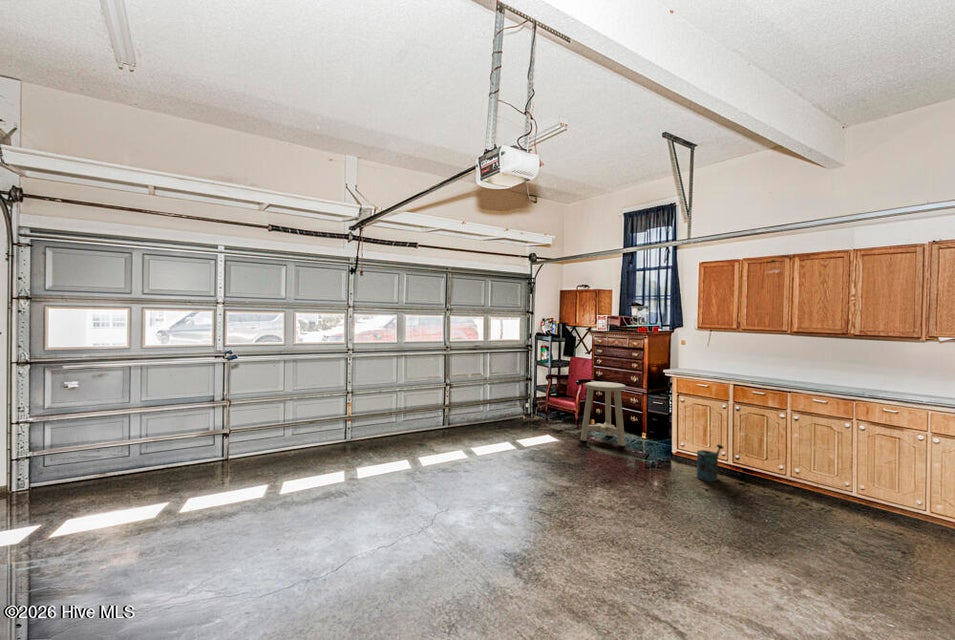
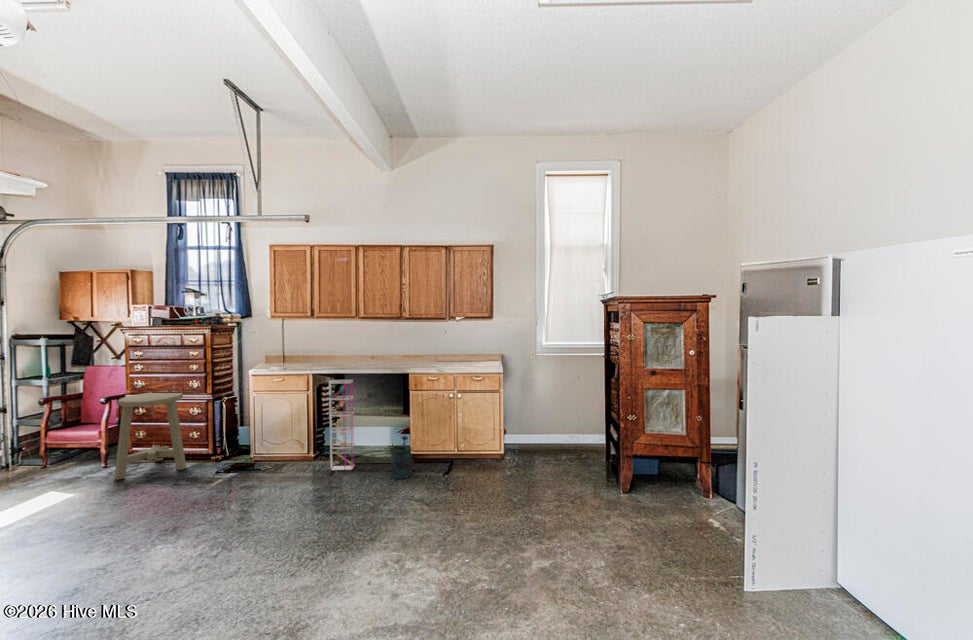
shelving unit: none [747,393,777,490] -> present [329,380,355,470]
watering can: present [697,445,723,482] -> present [392,436,412,479]

